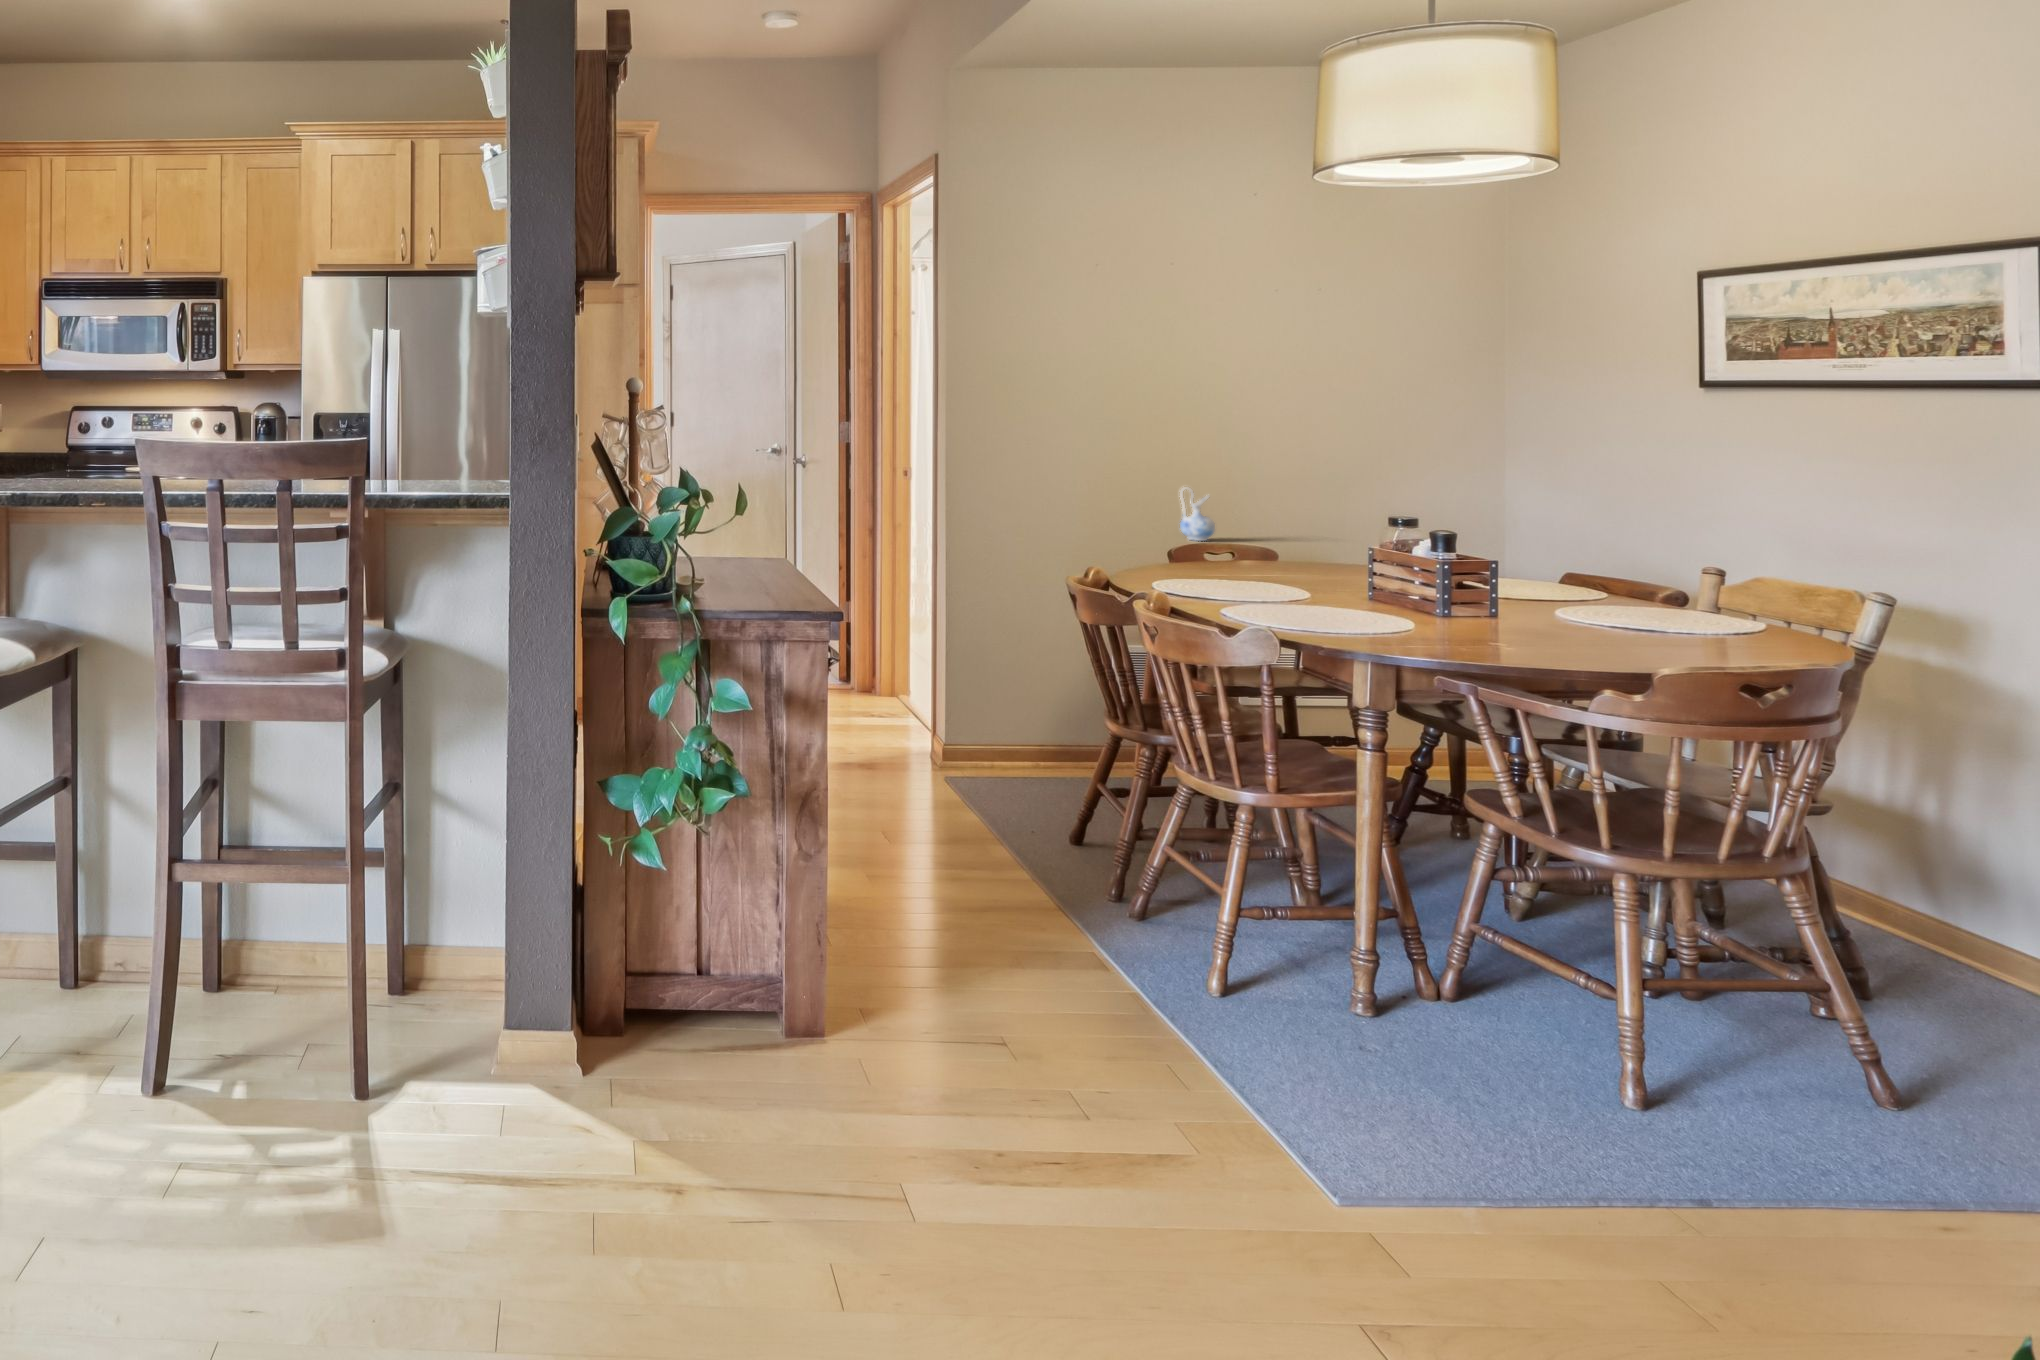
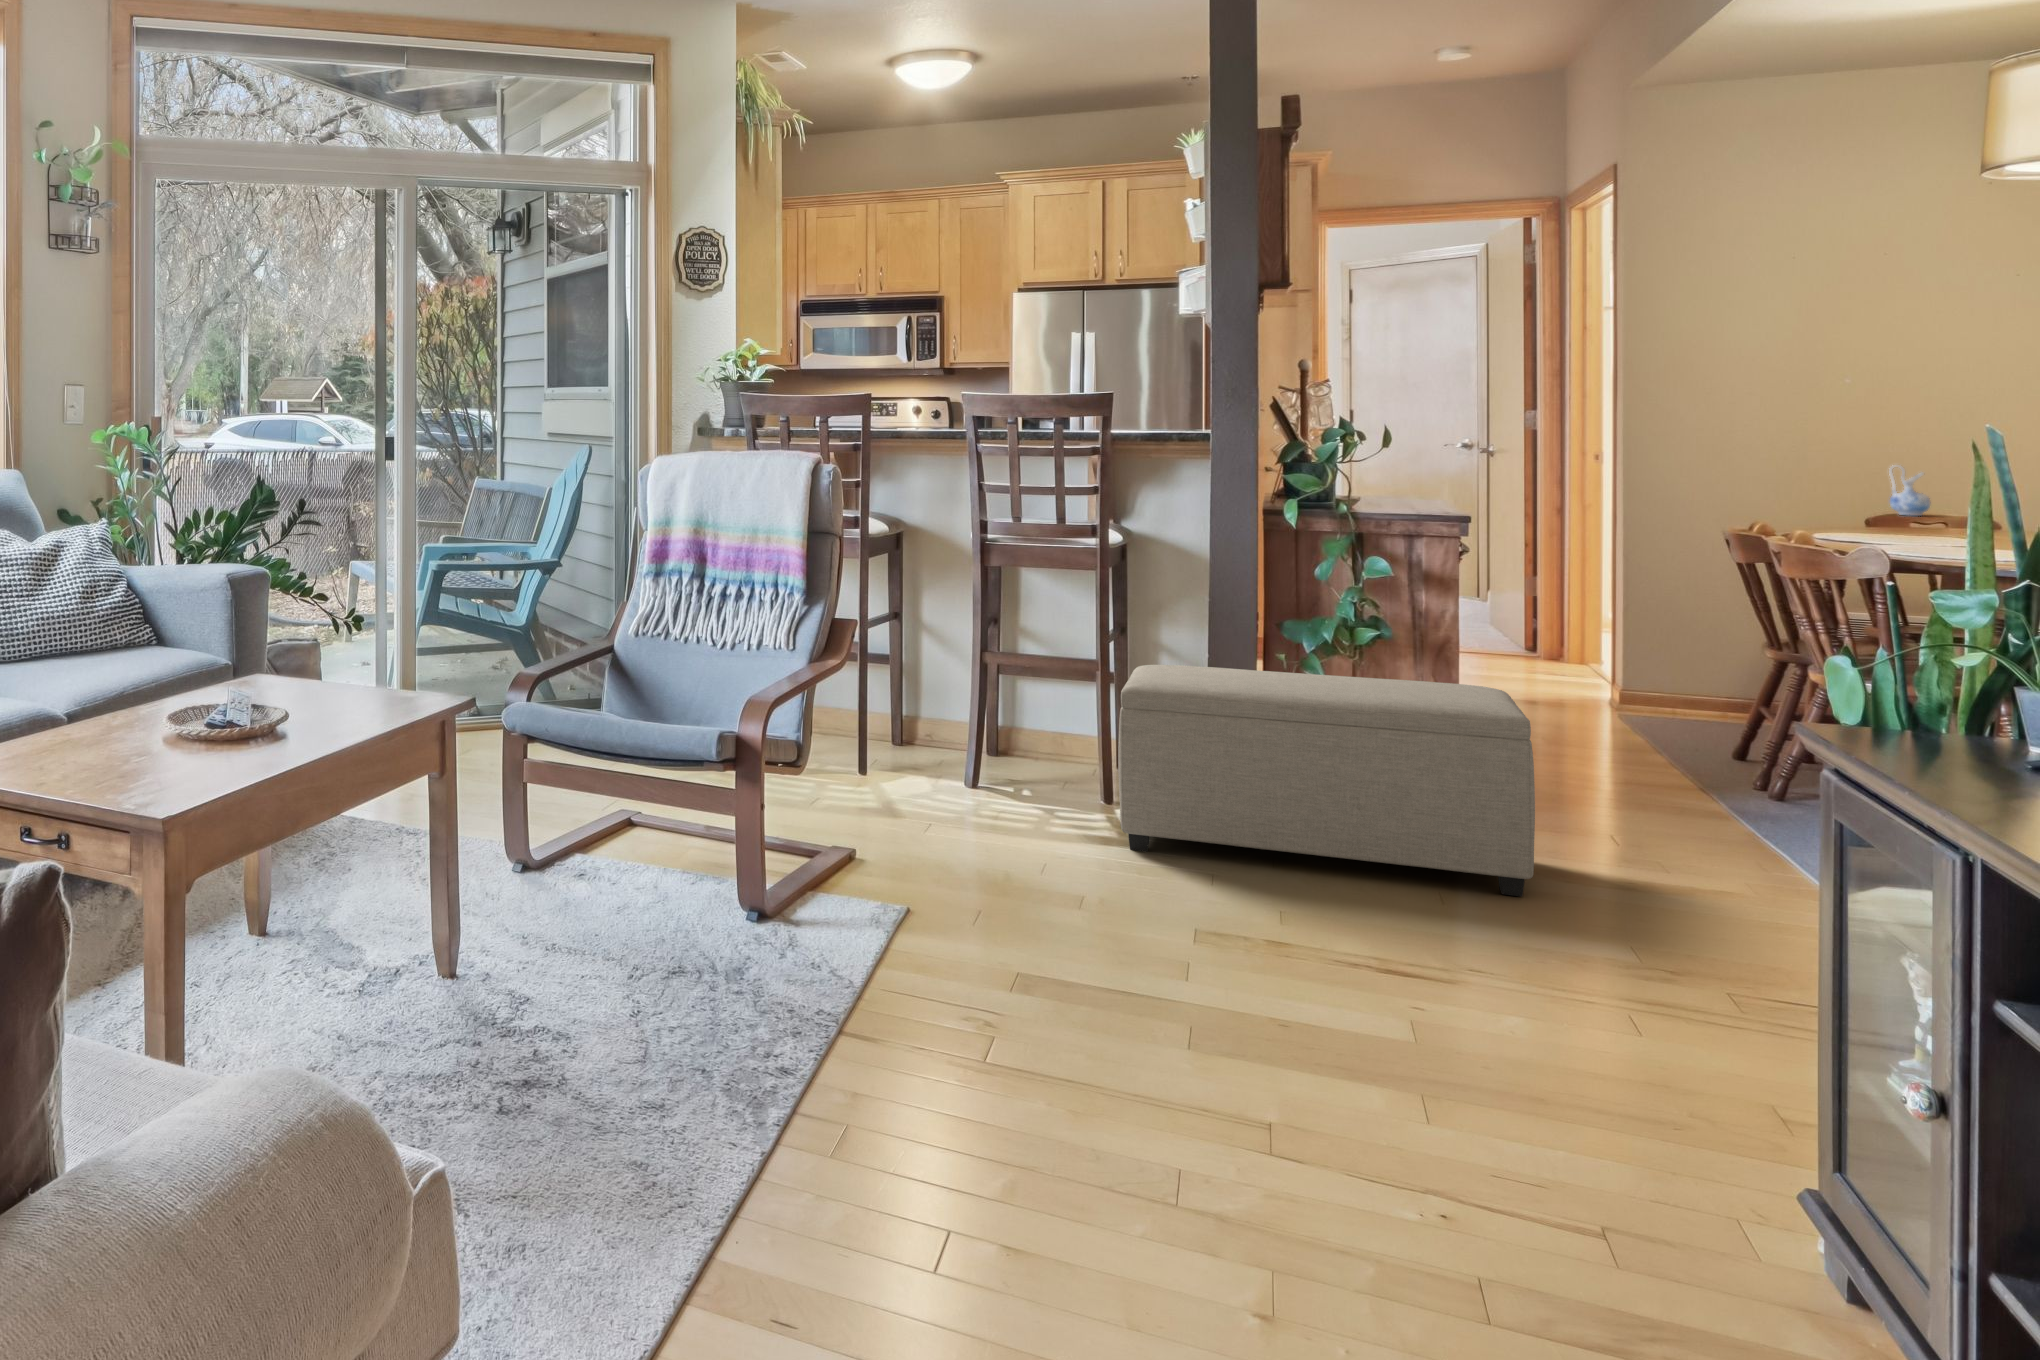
ottoman: none [351,885,970,1277] -> present [1118,665,1535,897]

